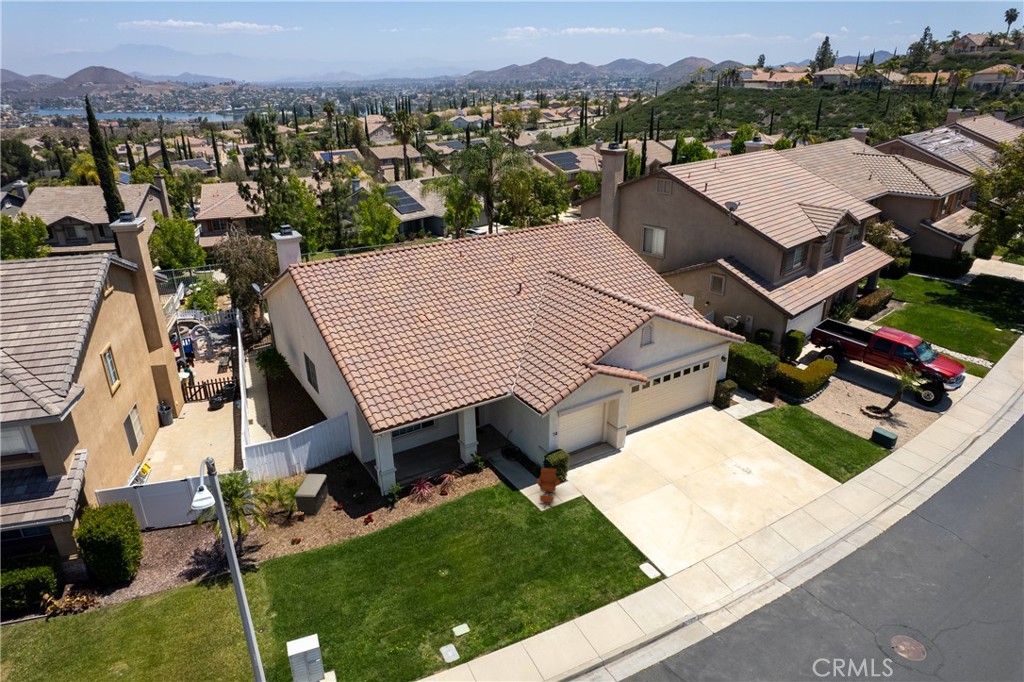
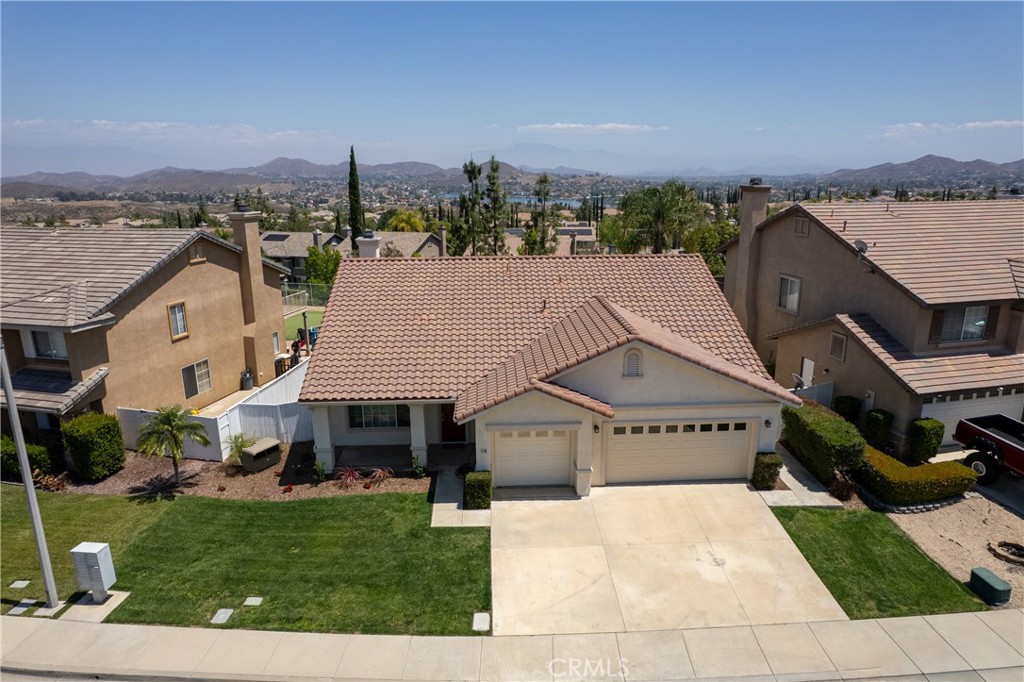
lounge chair: present [537,468,560,508] -> none [442,484,475,529]

